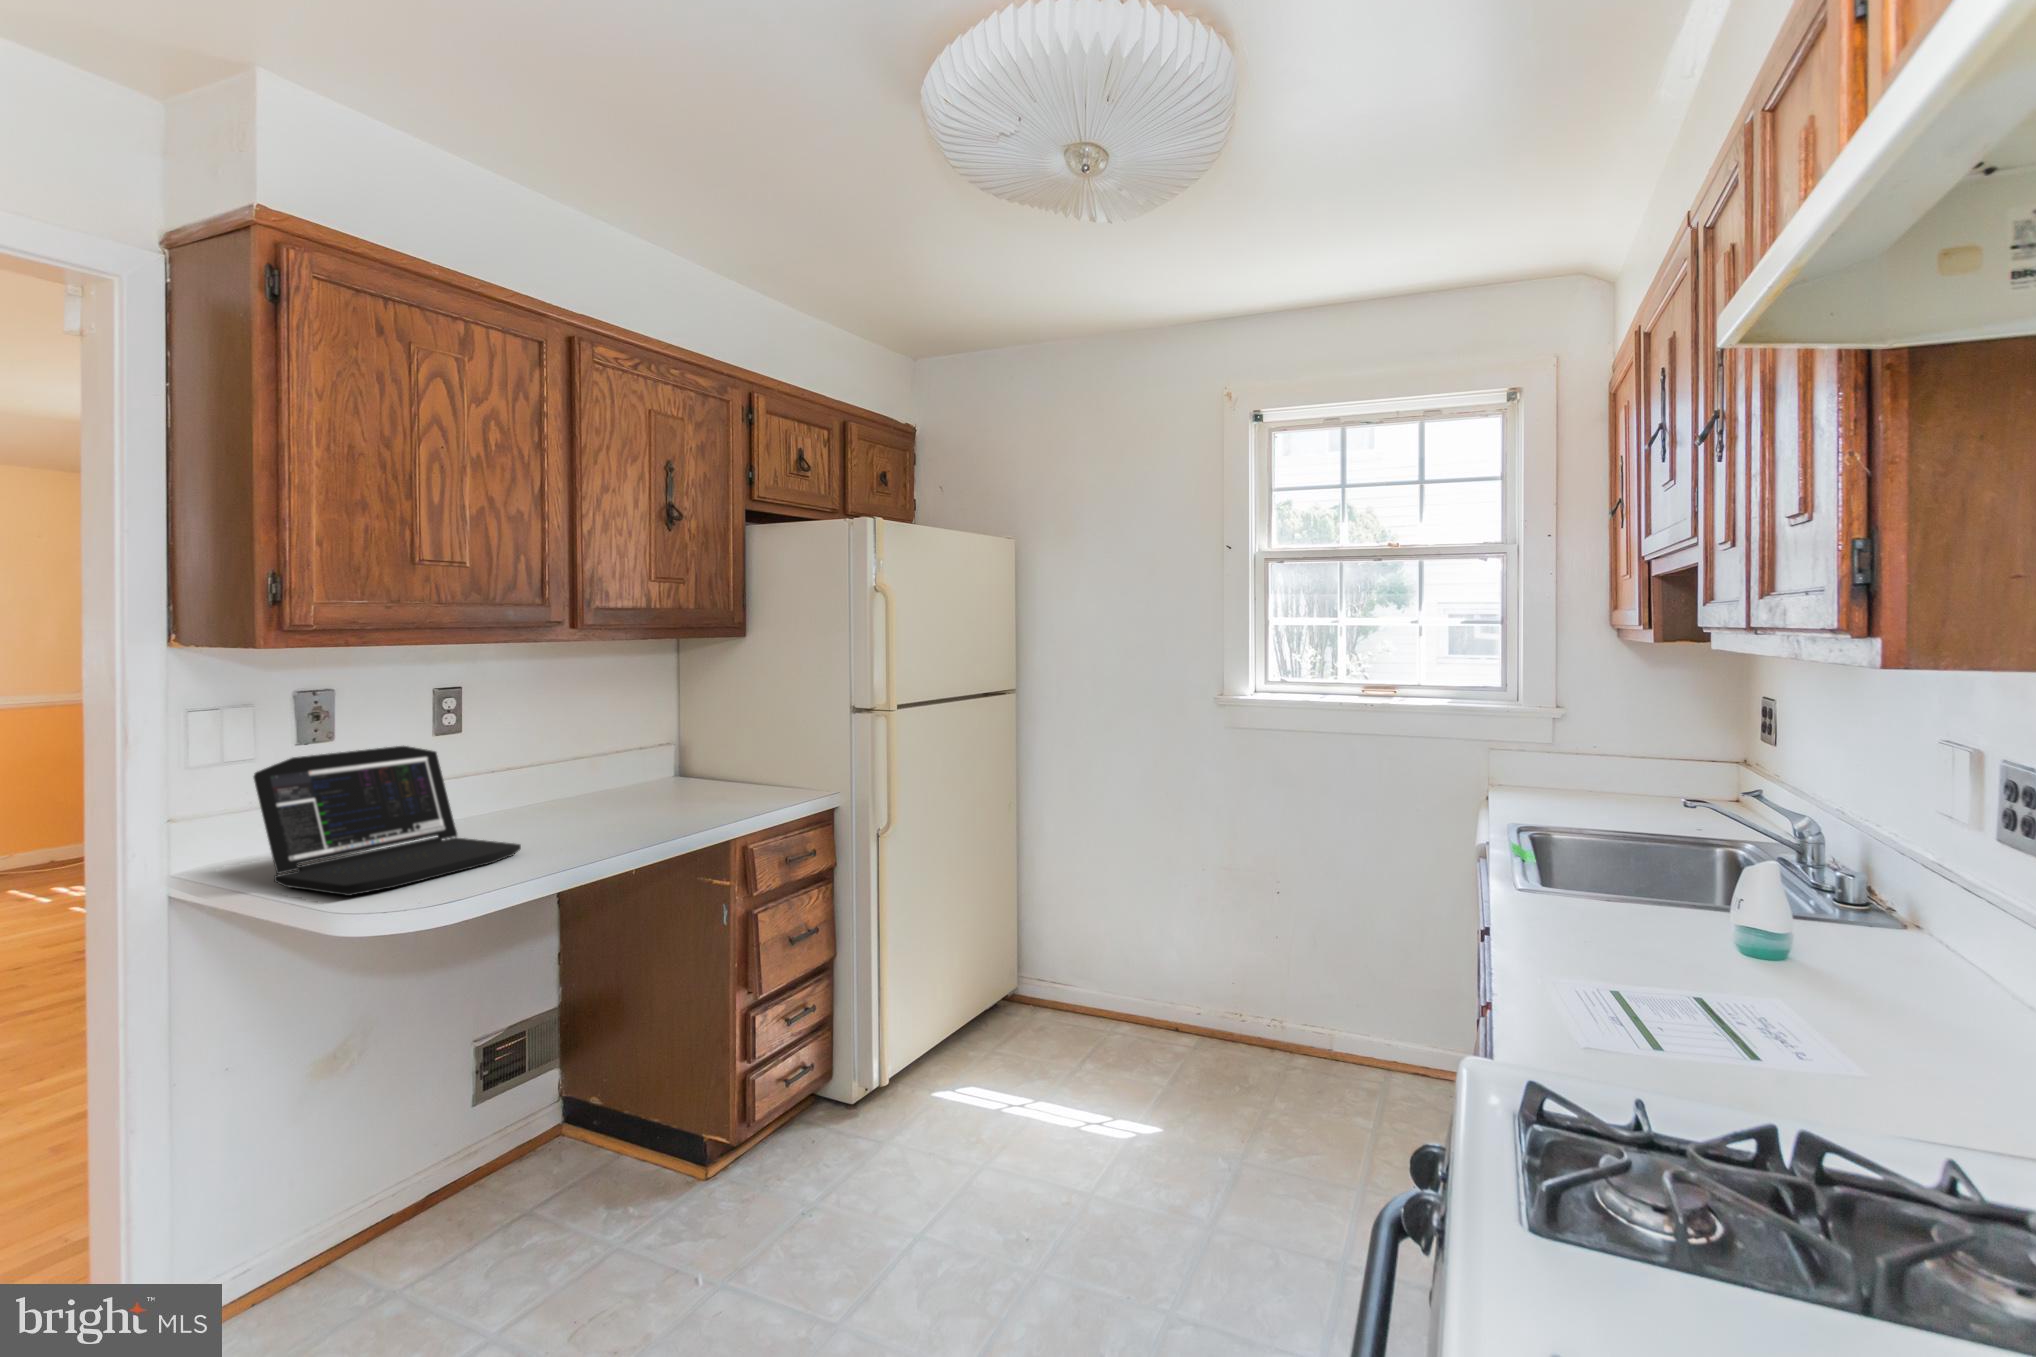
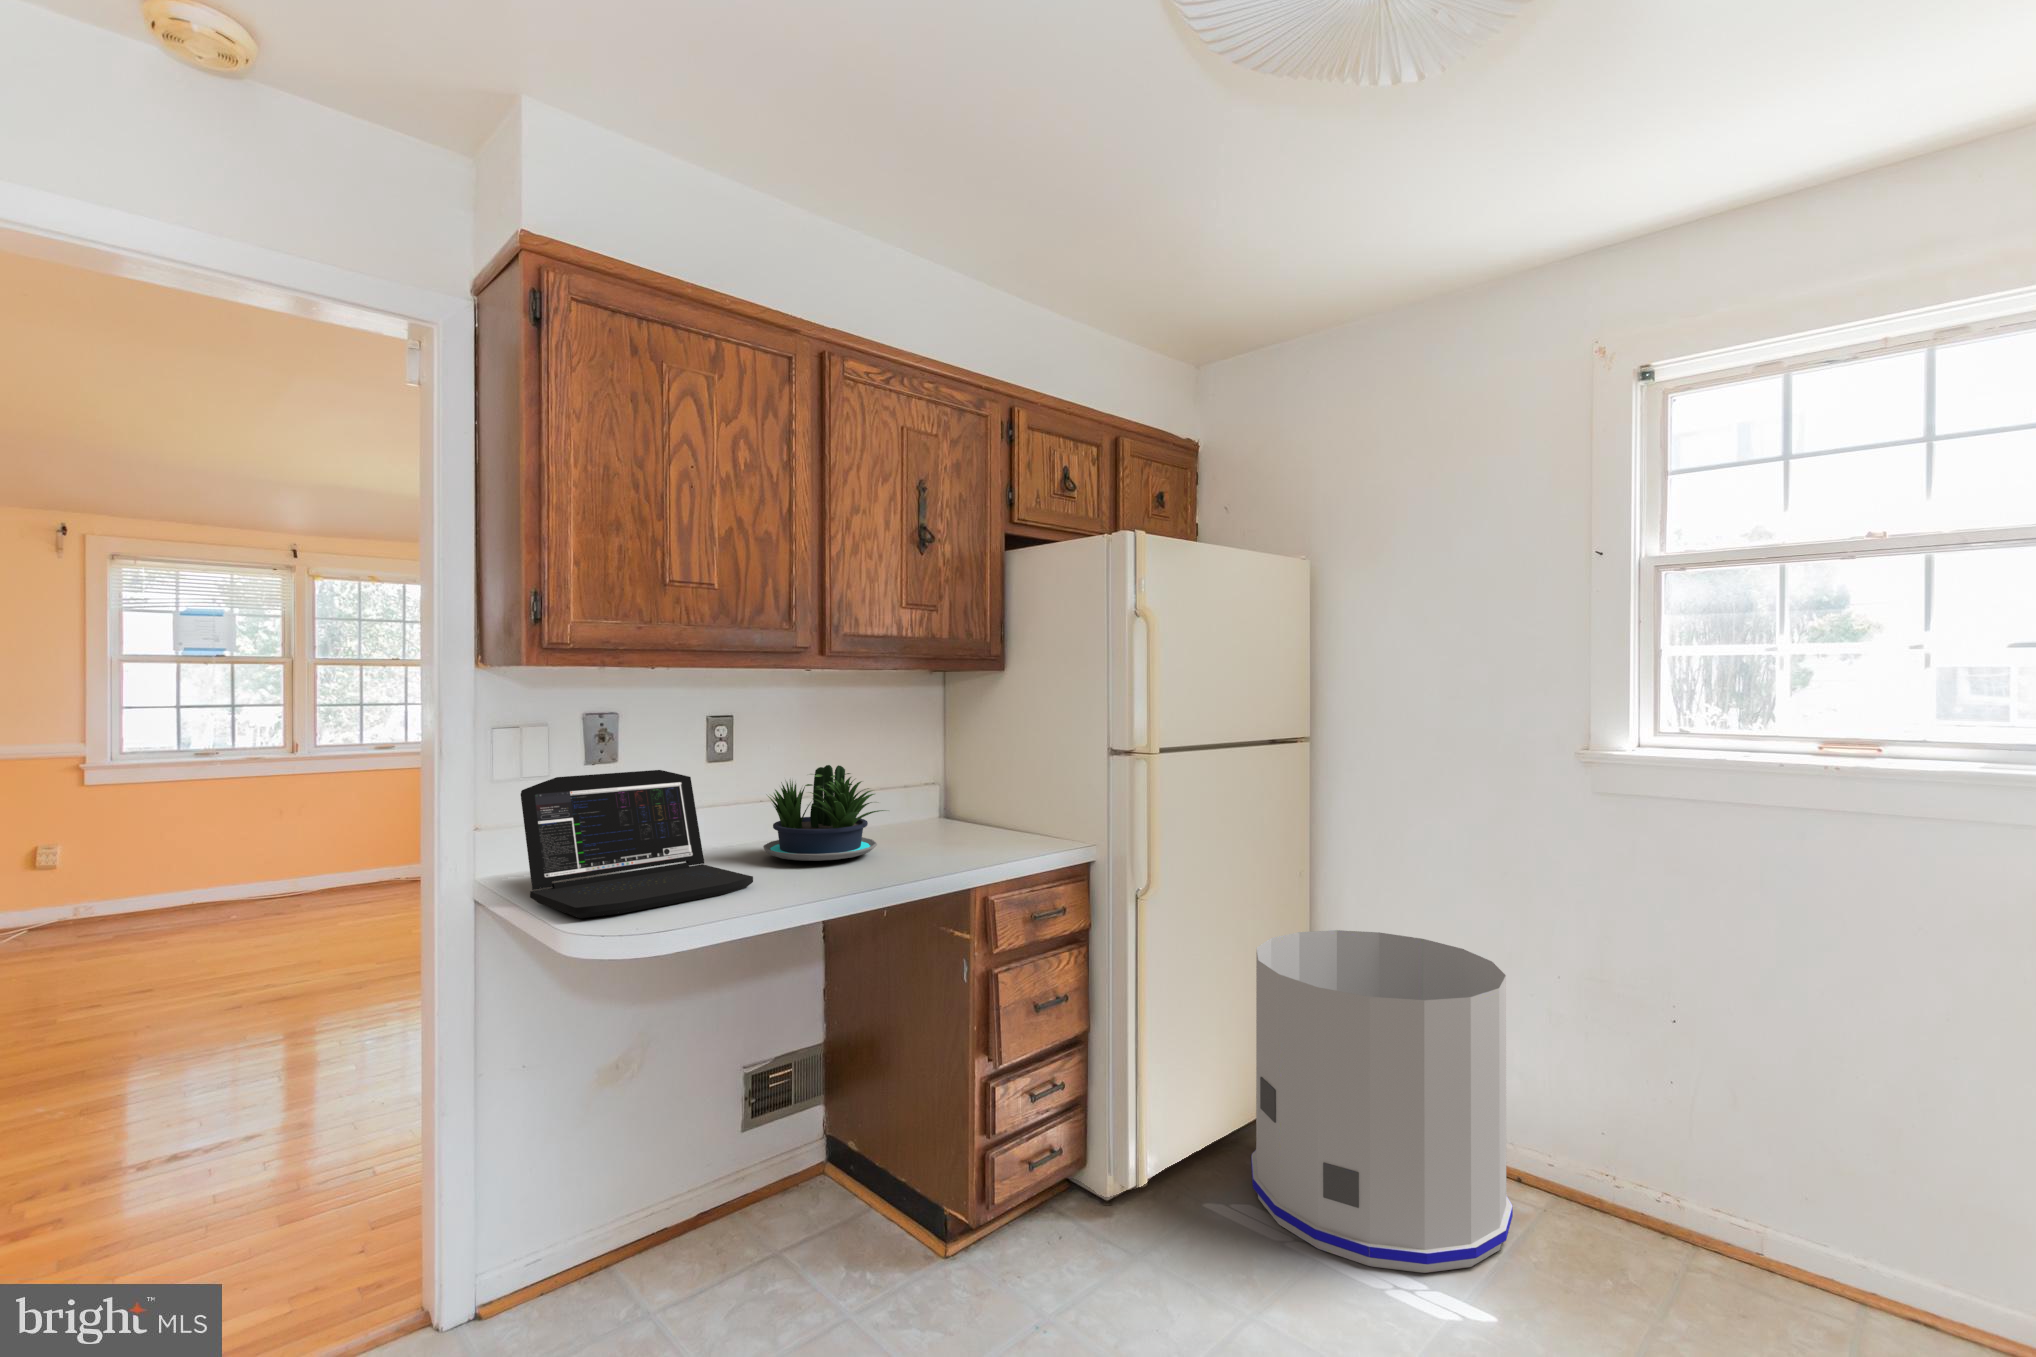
potted plant: none [513,734,652,827] -> present [763,765,886,861]
trash can: none [970,854,1167,1114] -> present [1251,930,1513,1273]

